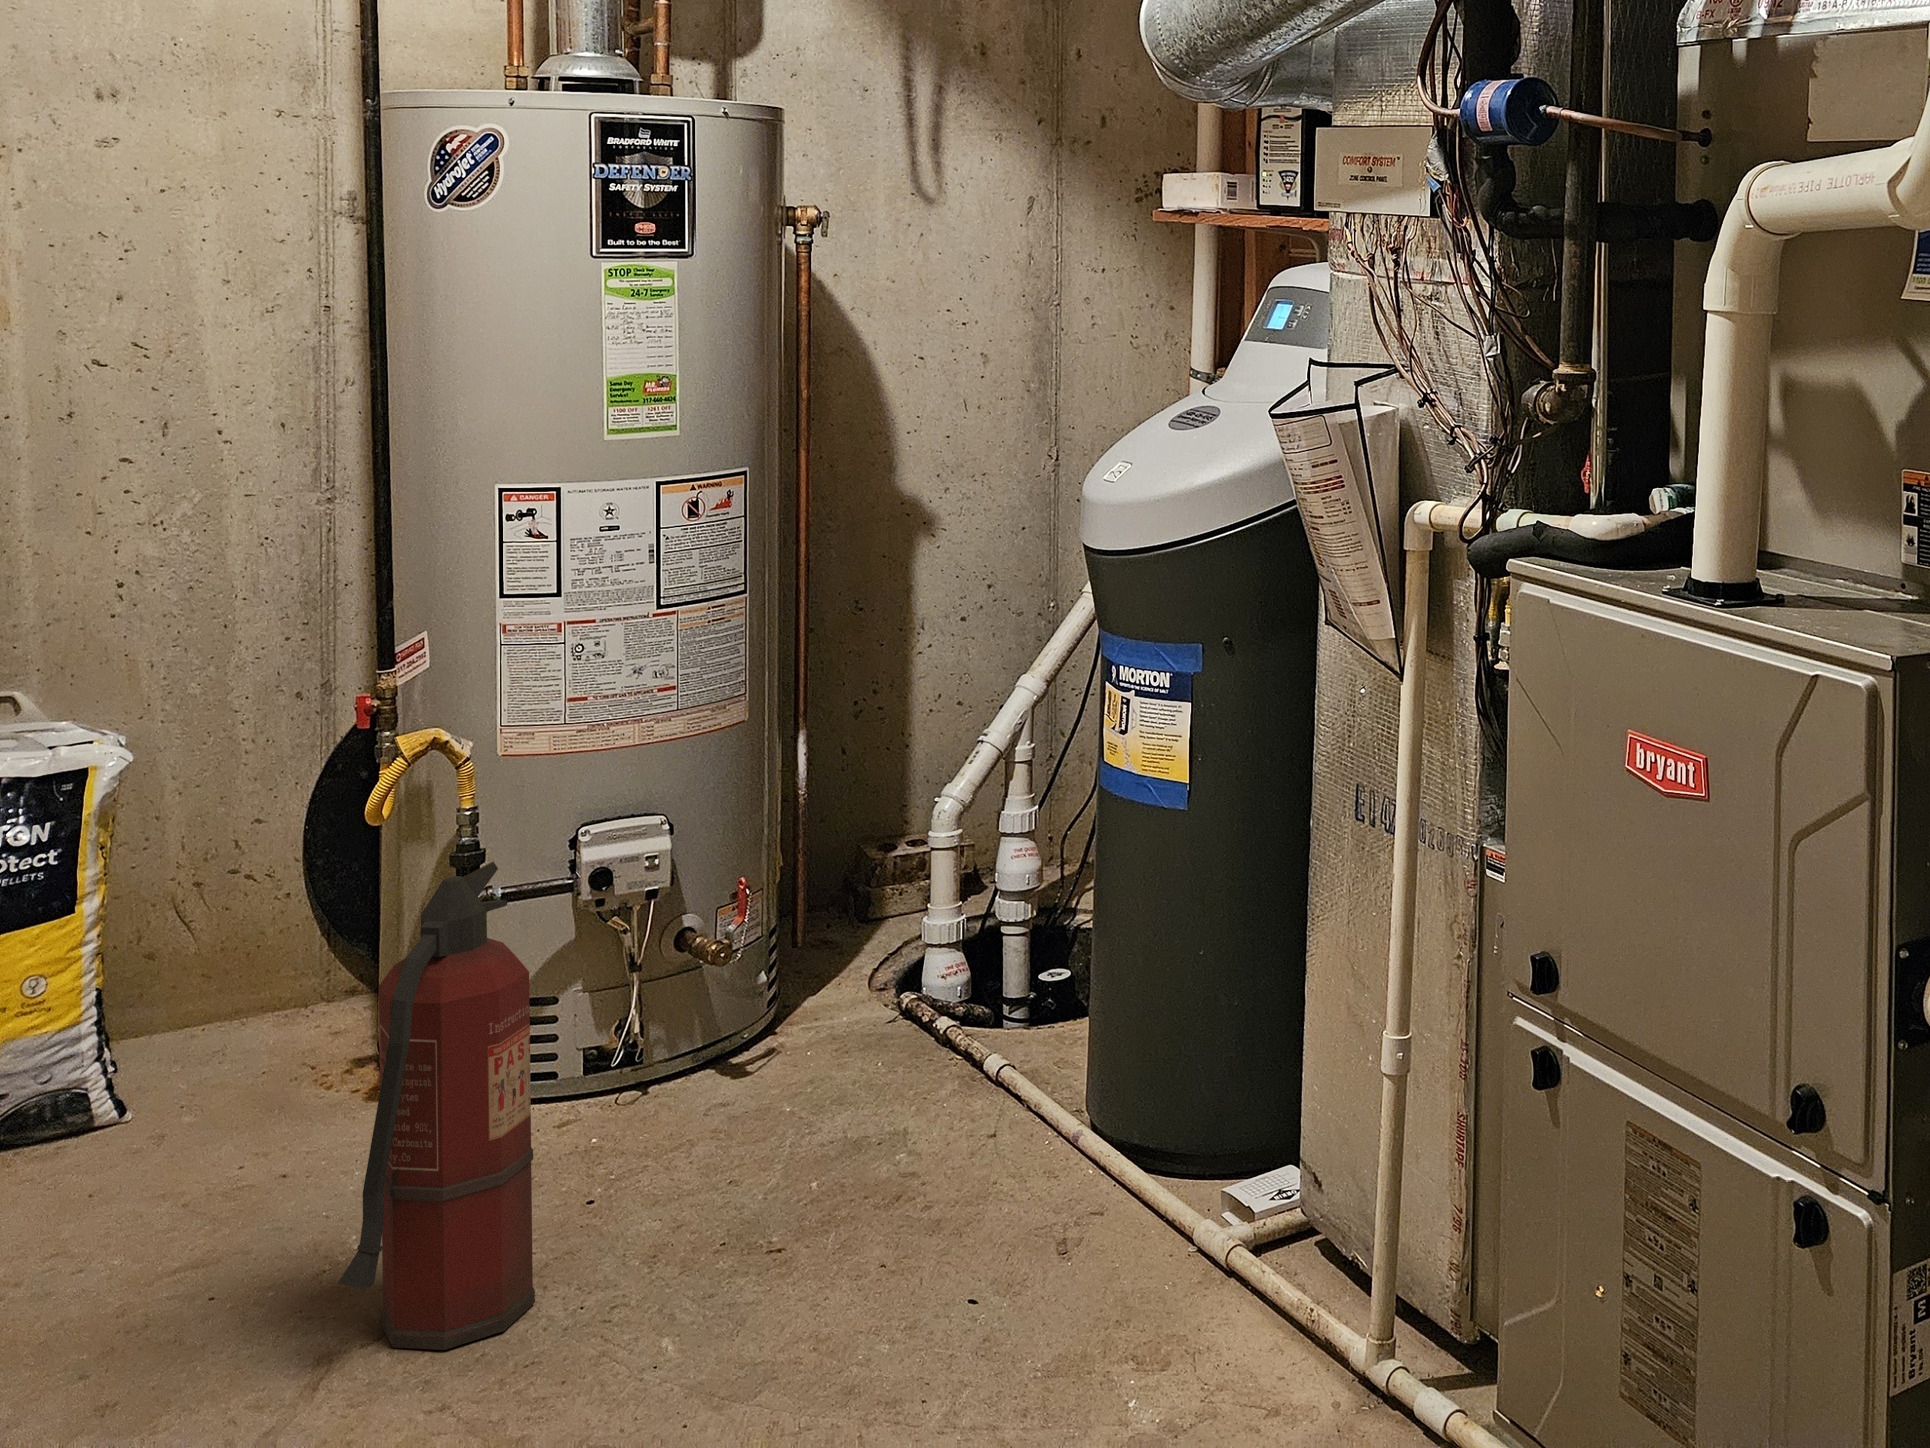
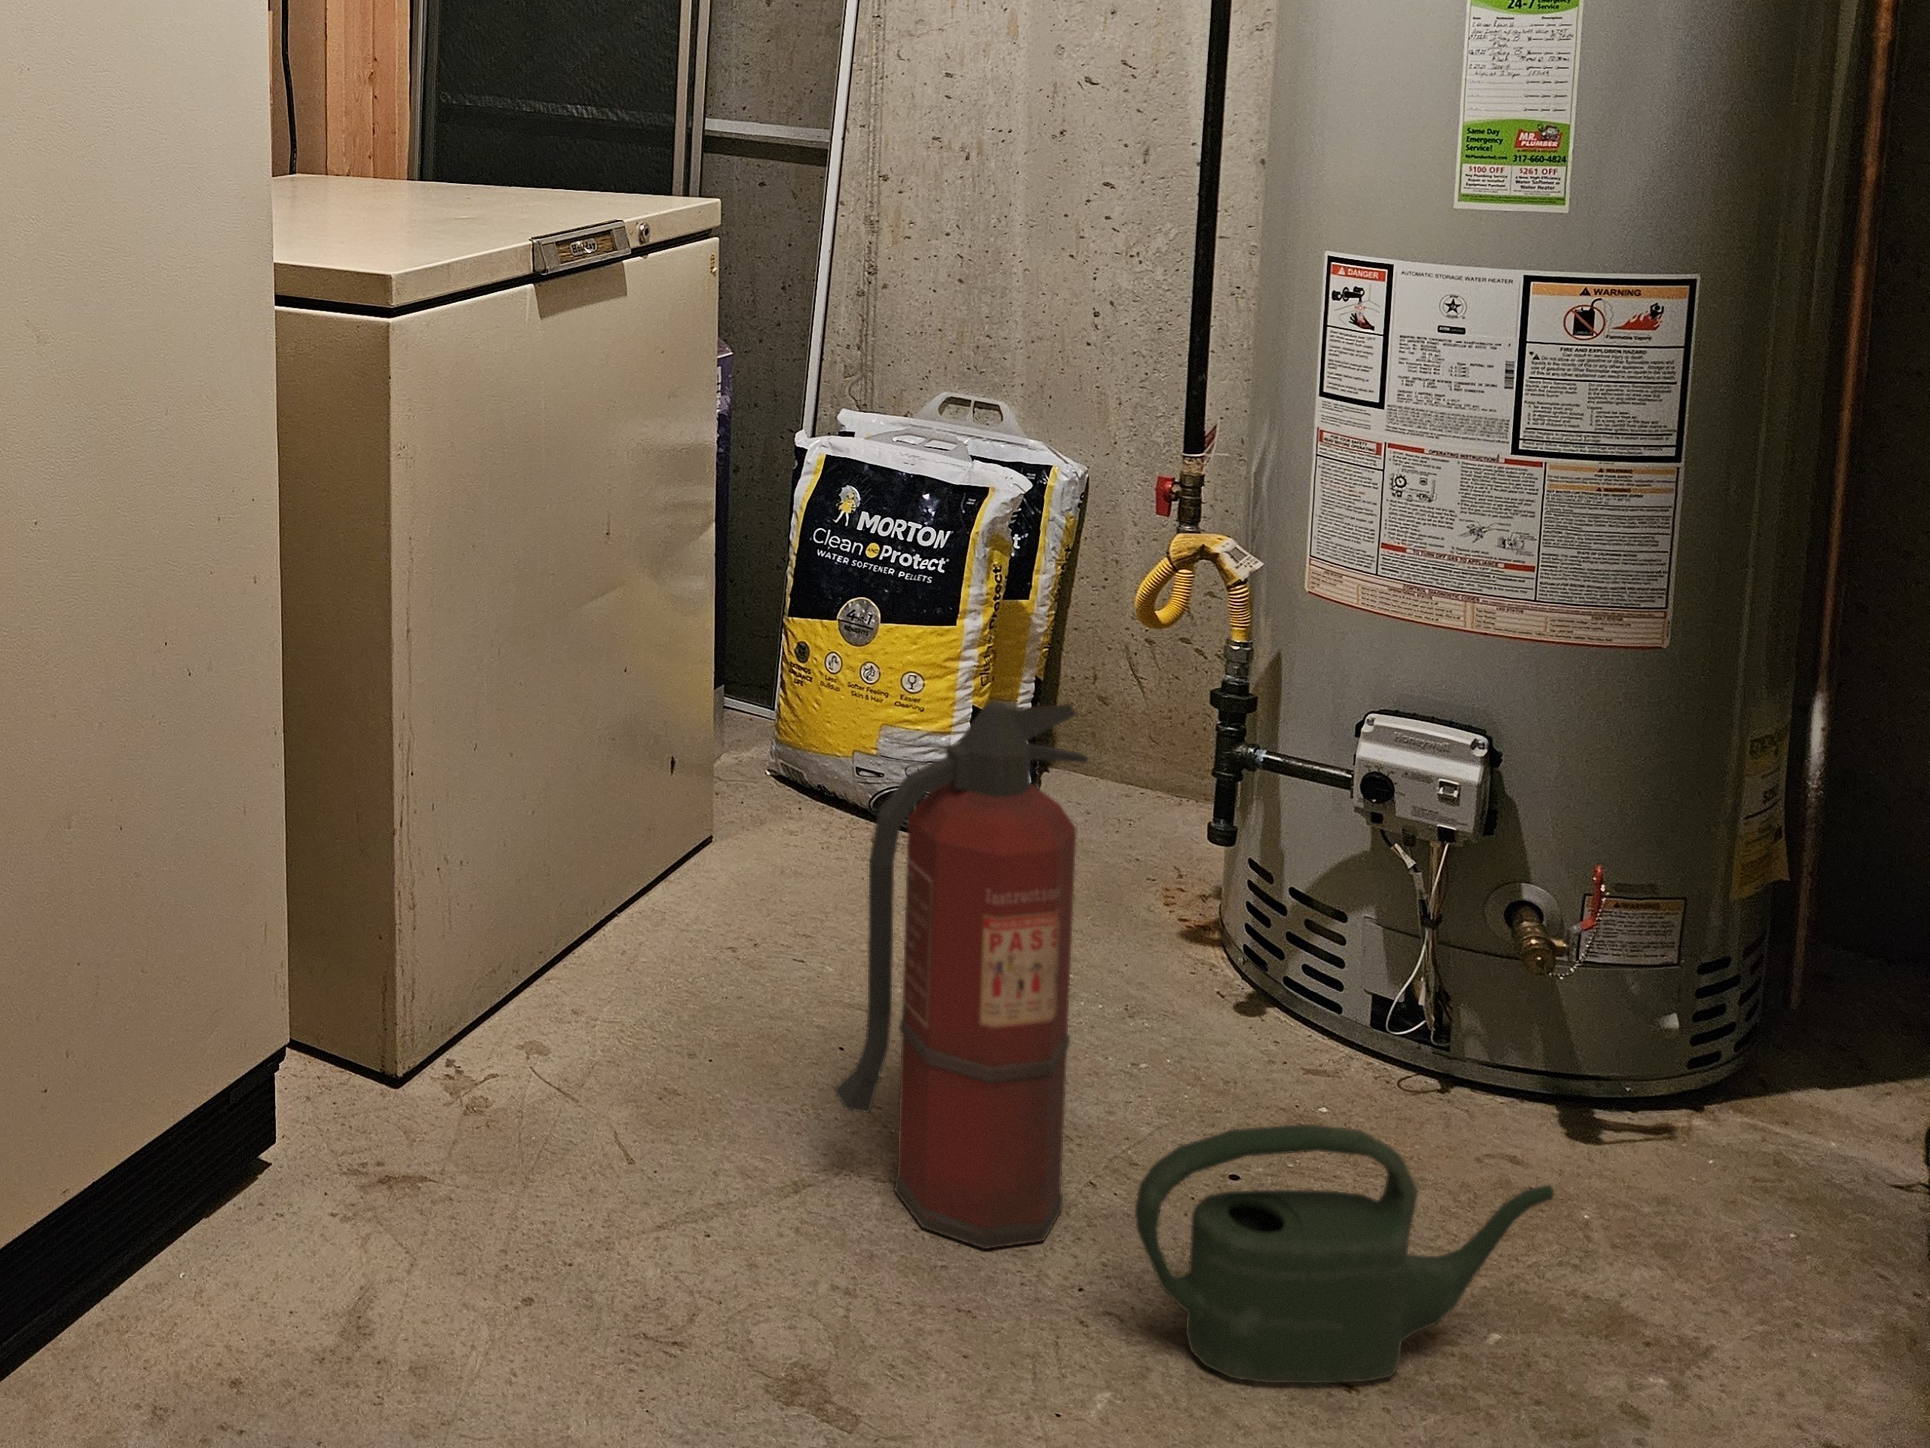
watering can: none [656,1060,850,1289] -> present [1135,1124,1554,1383]

